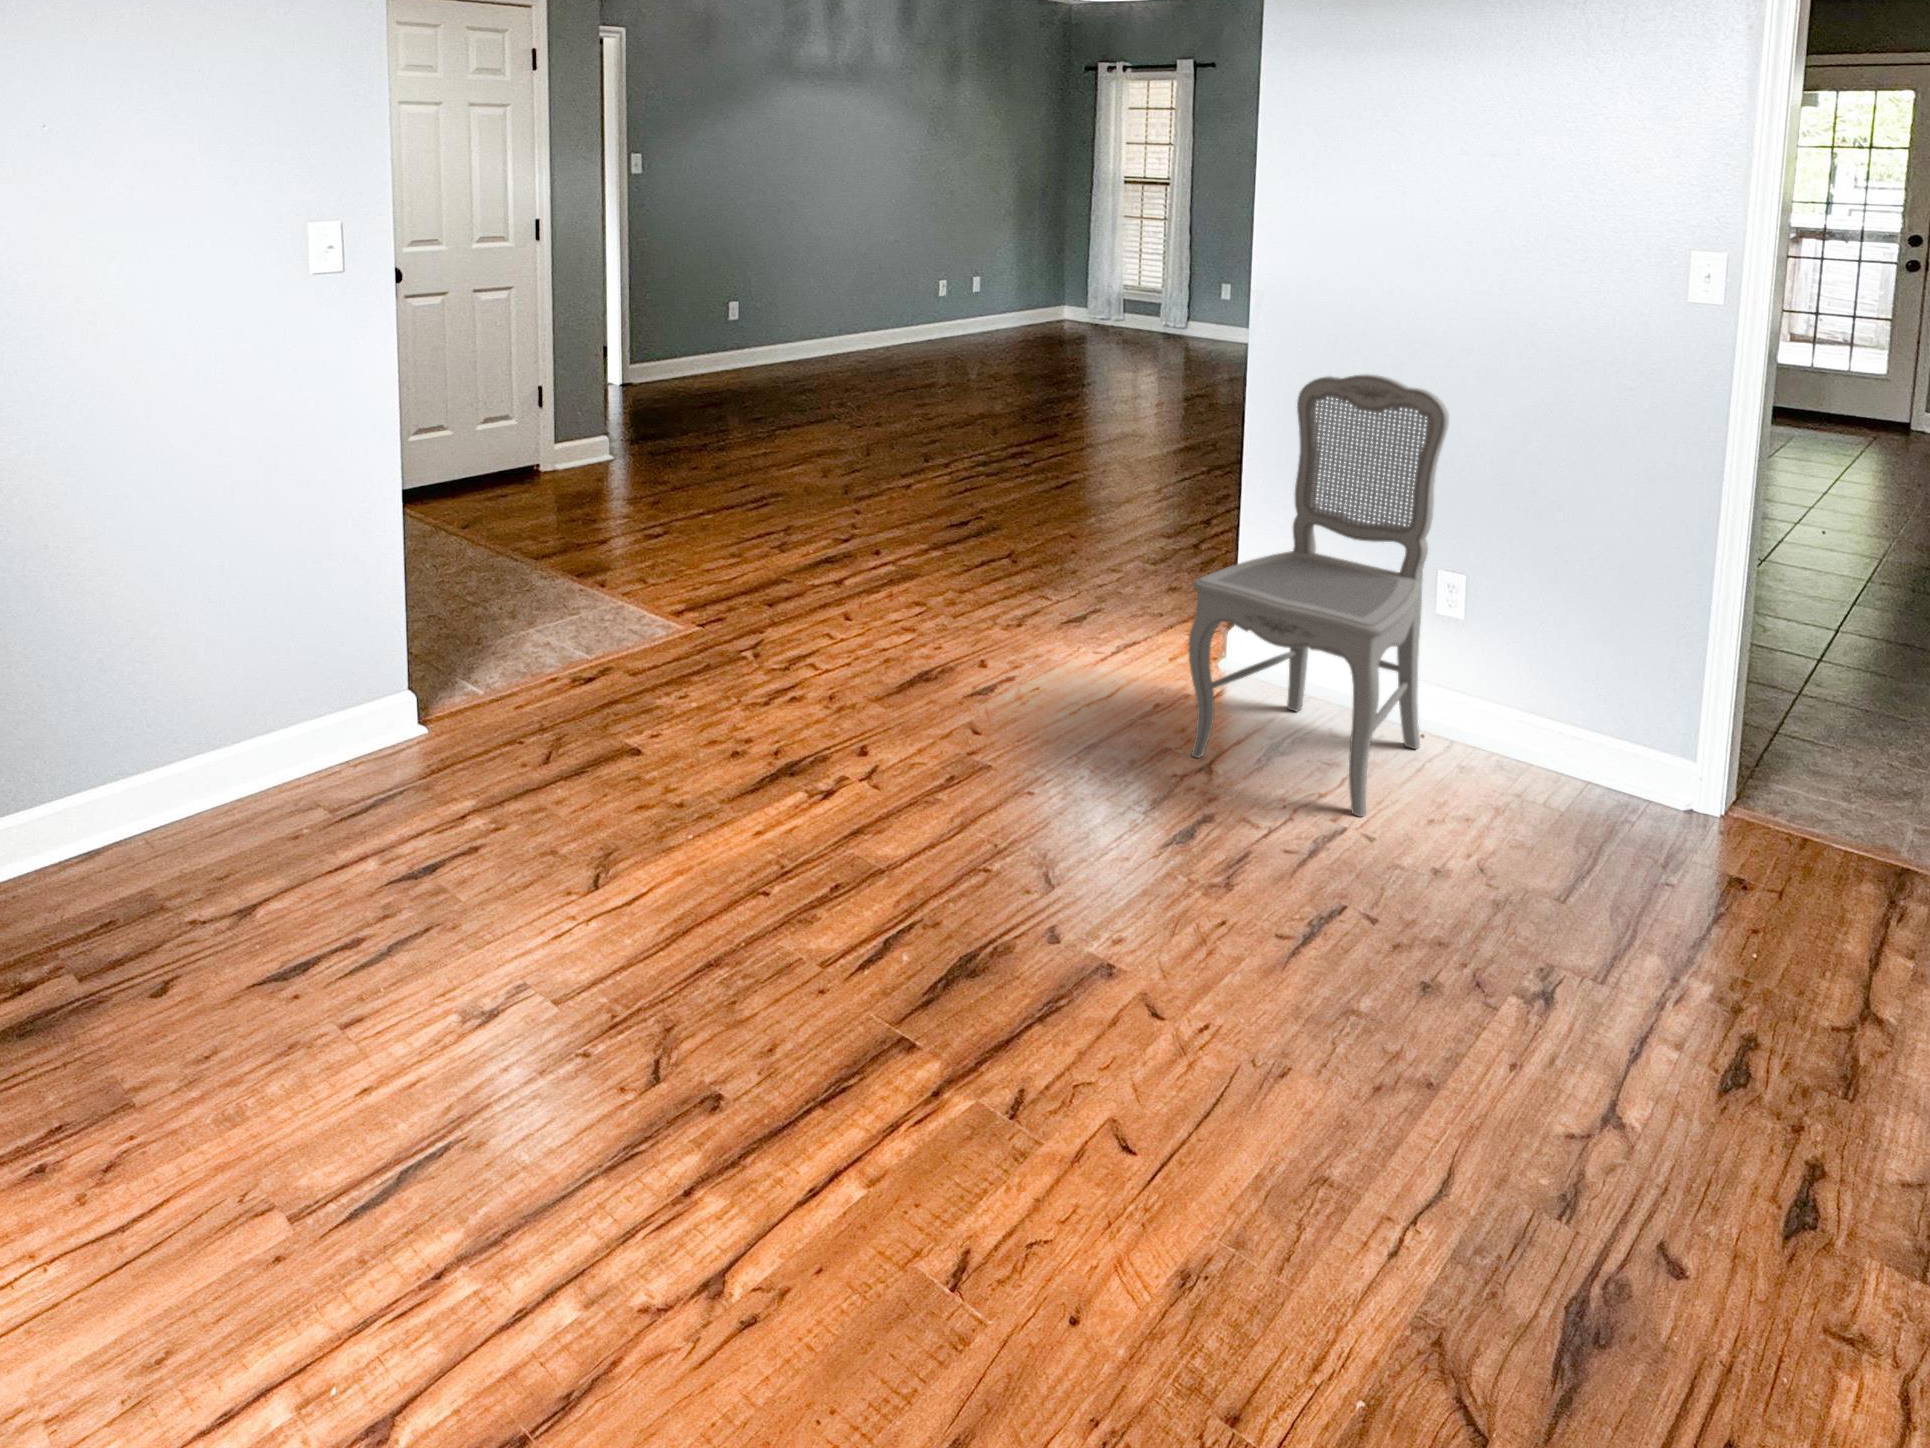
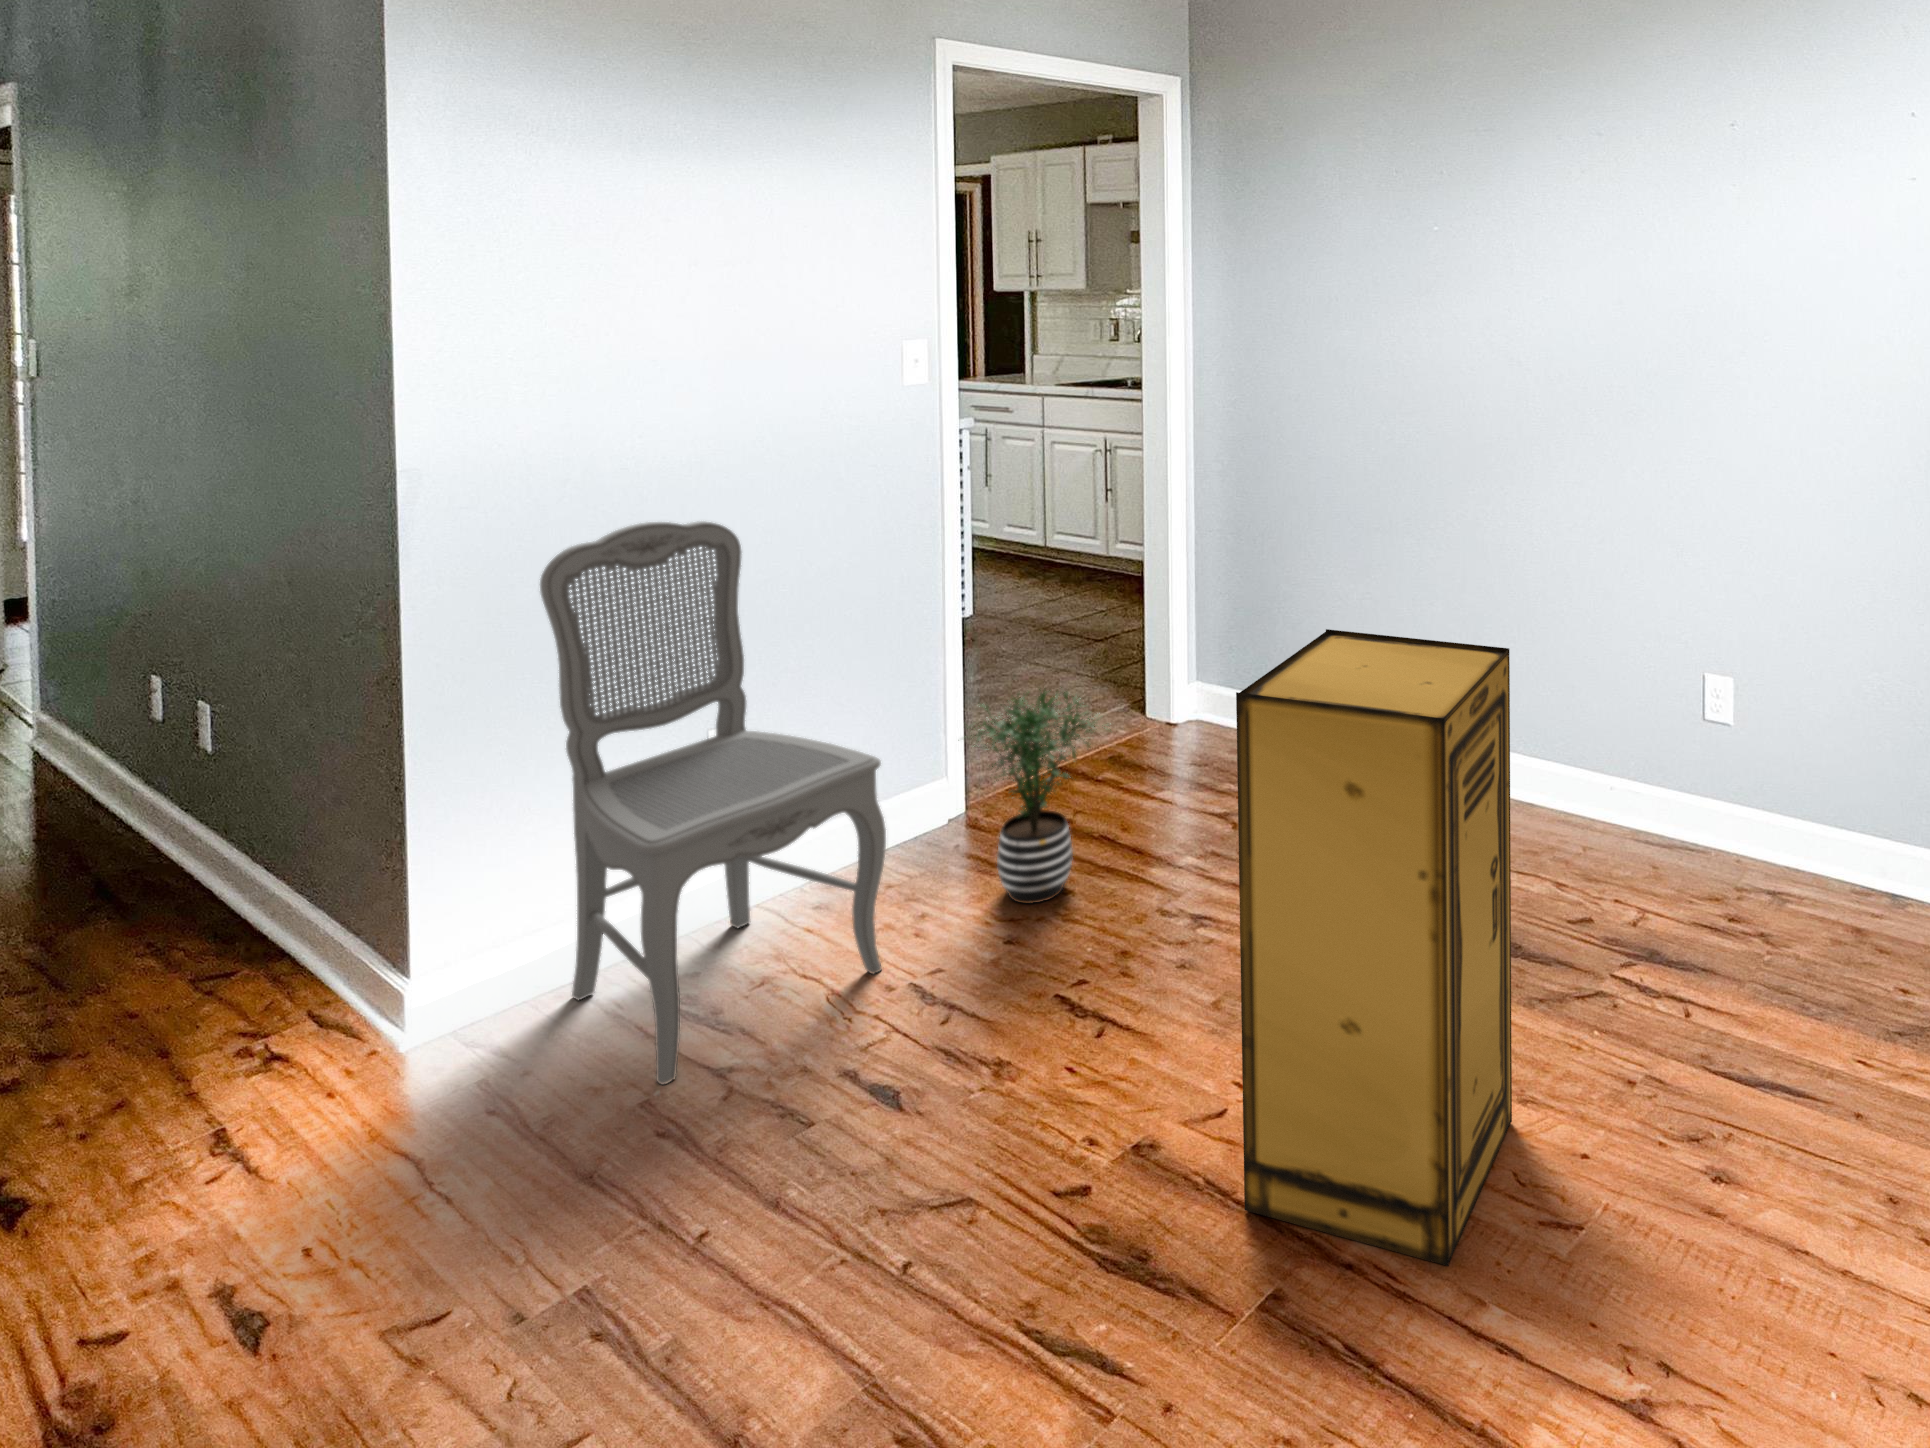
storage cabinet: none [921,560,1232,1253] -> present [1236,629,1512,1266]
potted plant: none [1464,658,1626,900] -> present [967,687,1109,904]

